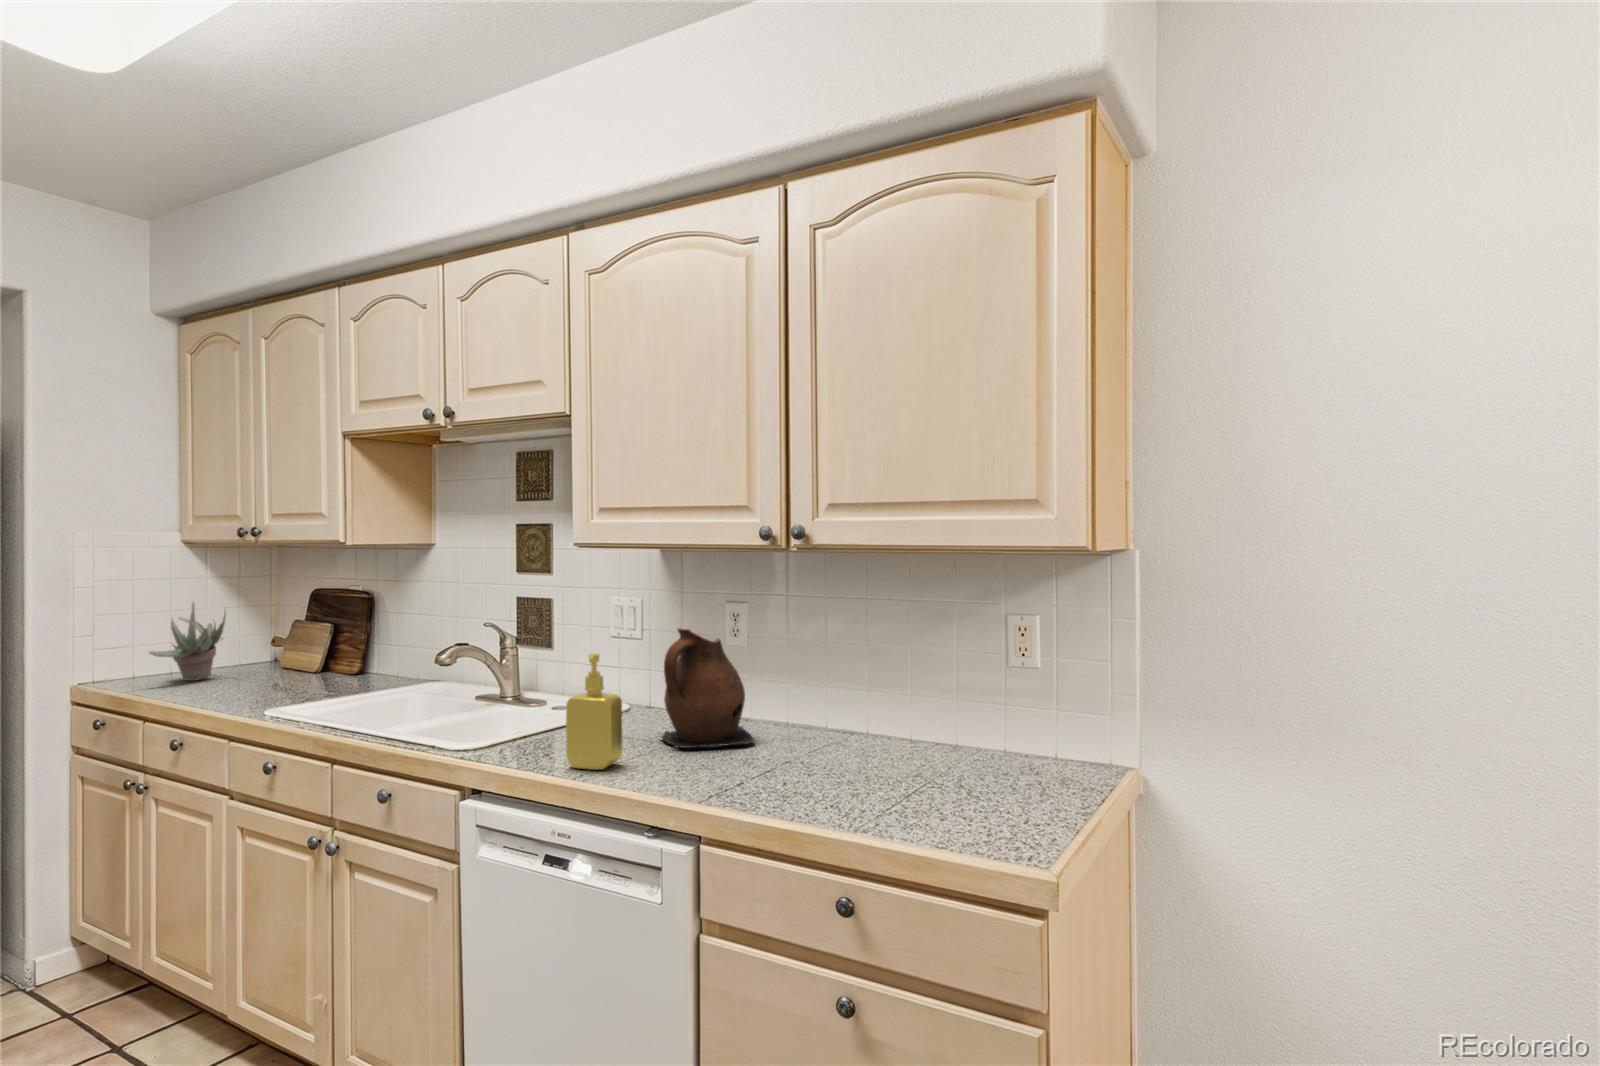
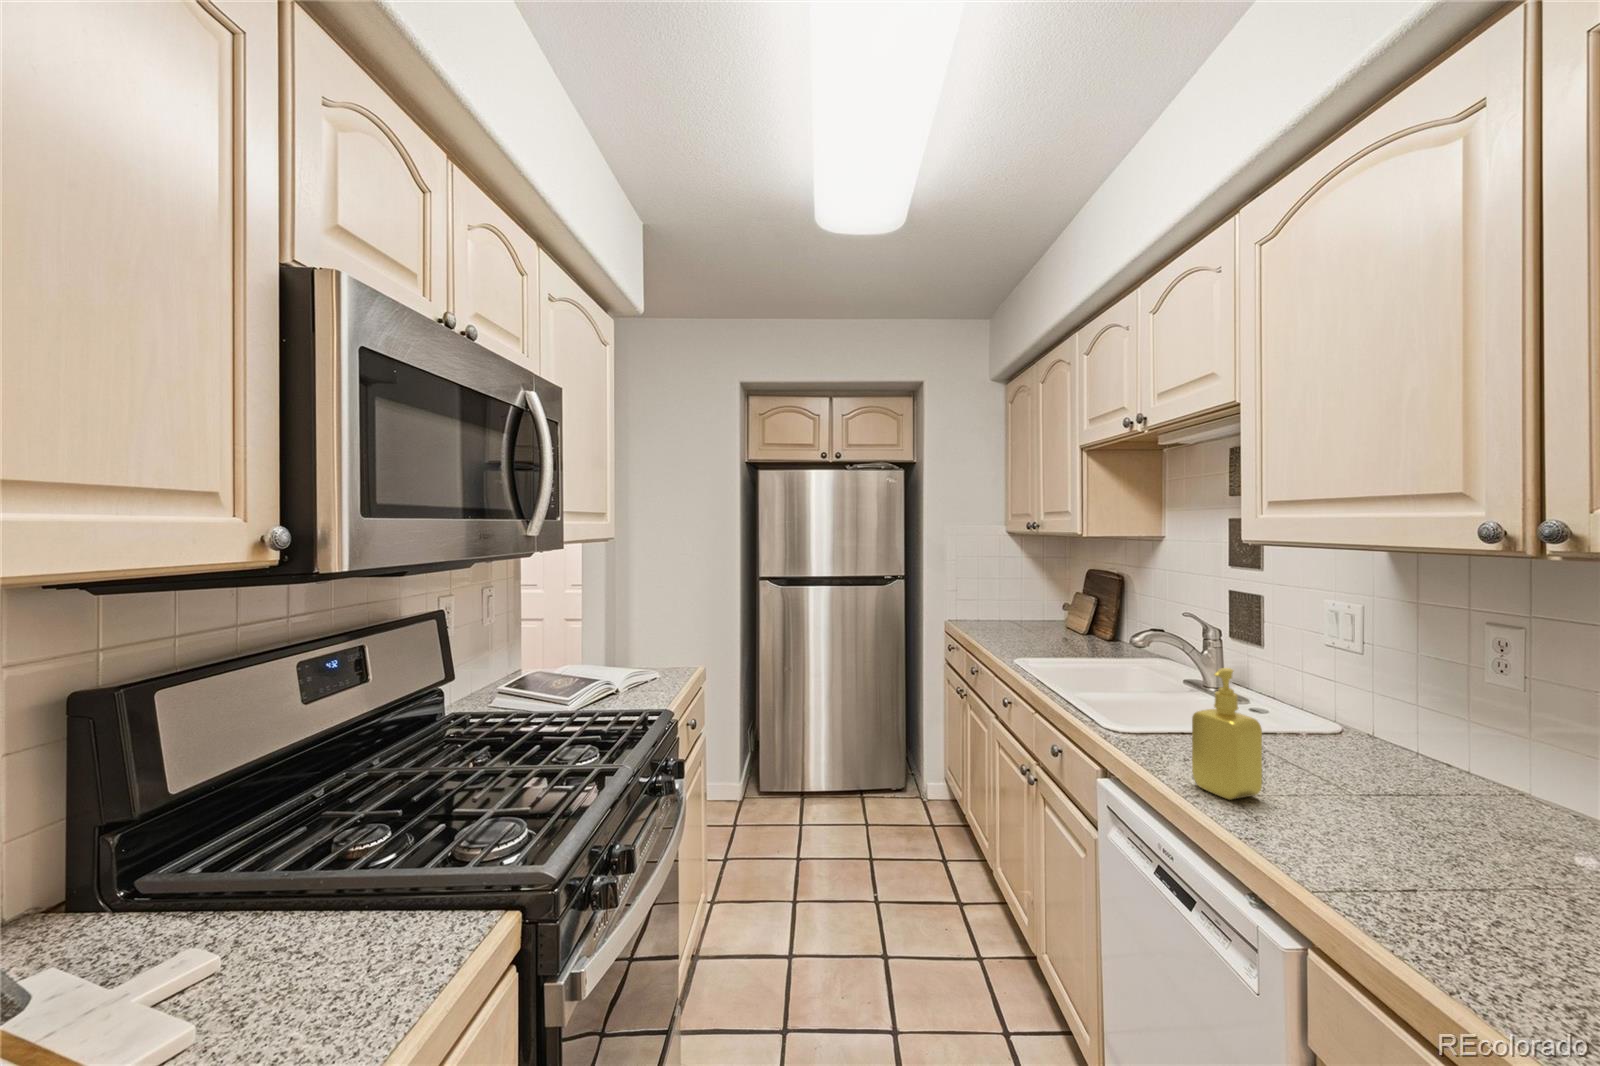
succulent plant: present [149,602,226,681] -> none [969,573,1020,628]
ceramic pitcher: present [661,628,755,748] -> none [1340,653,1502,834]

